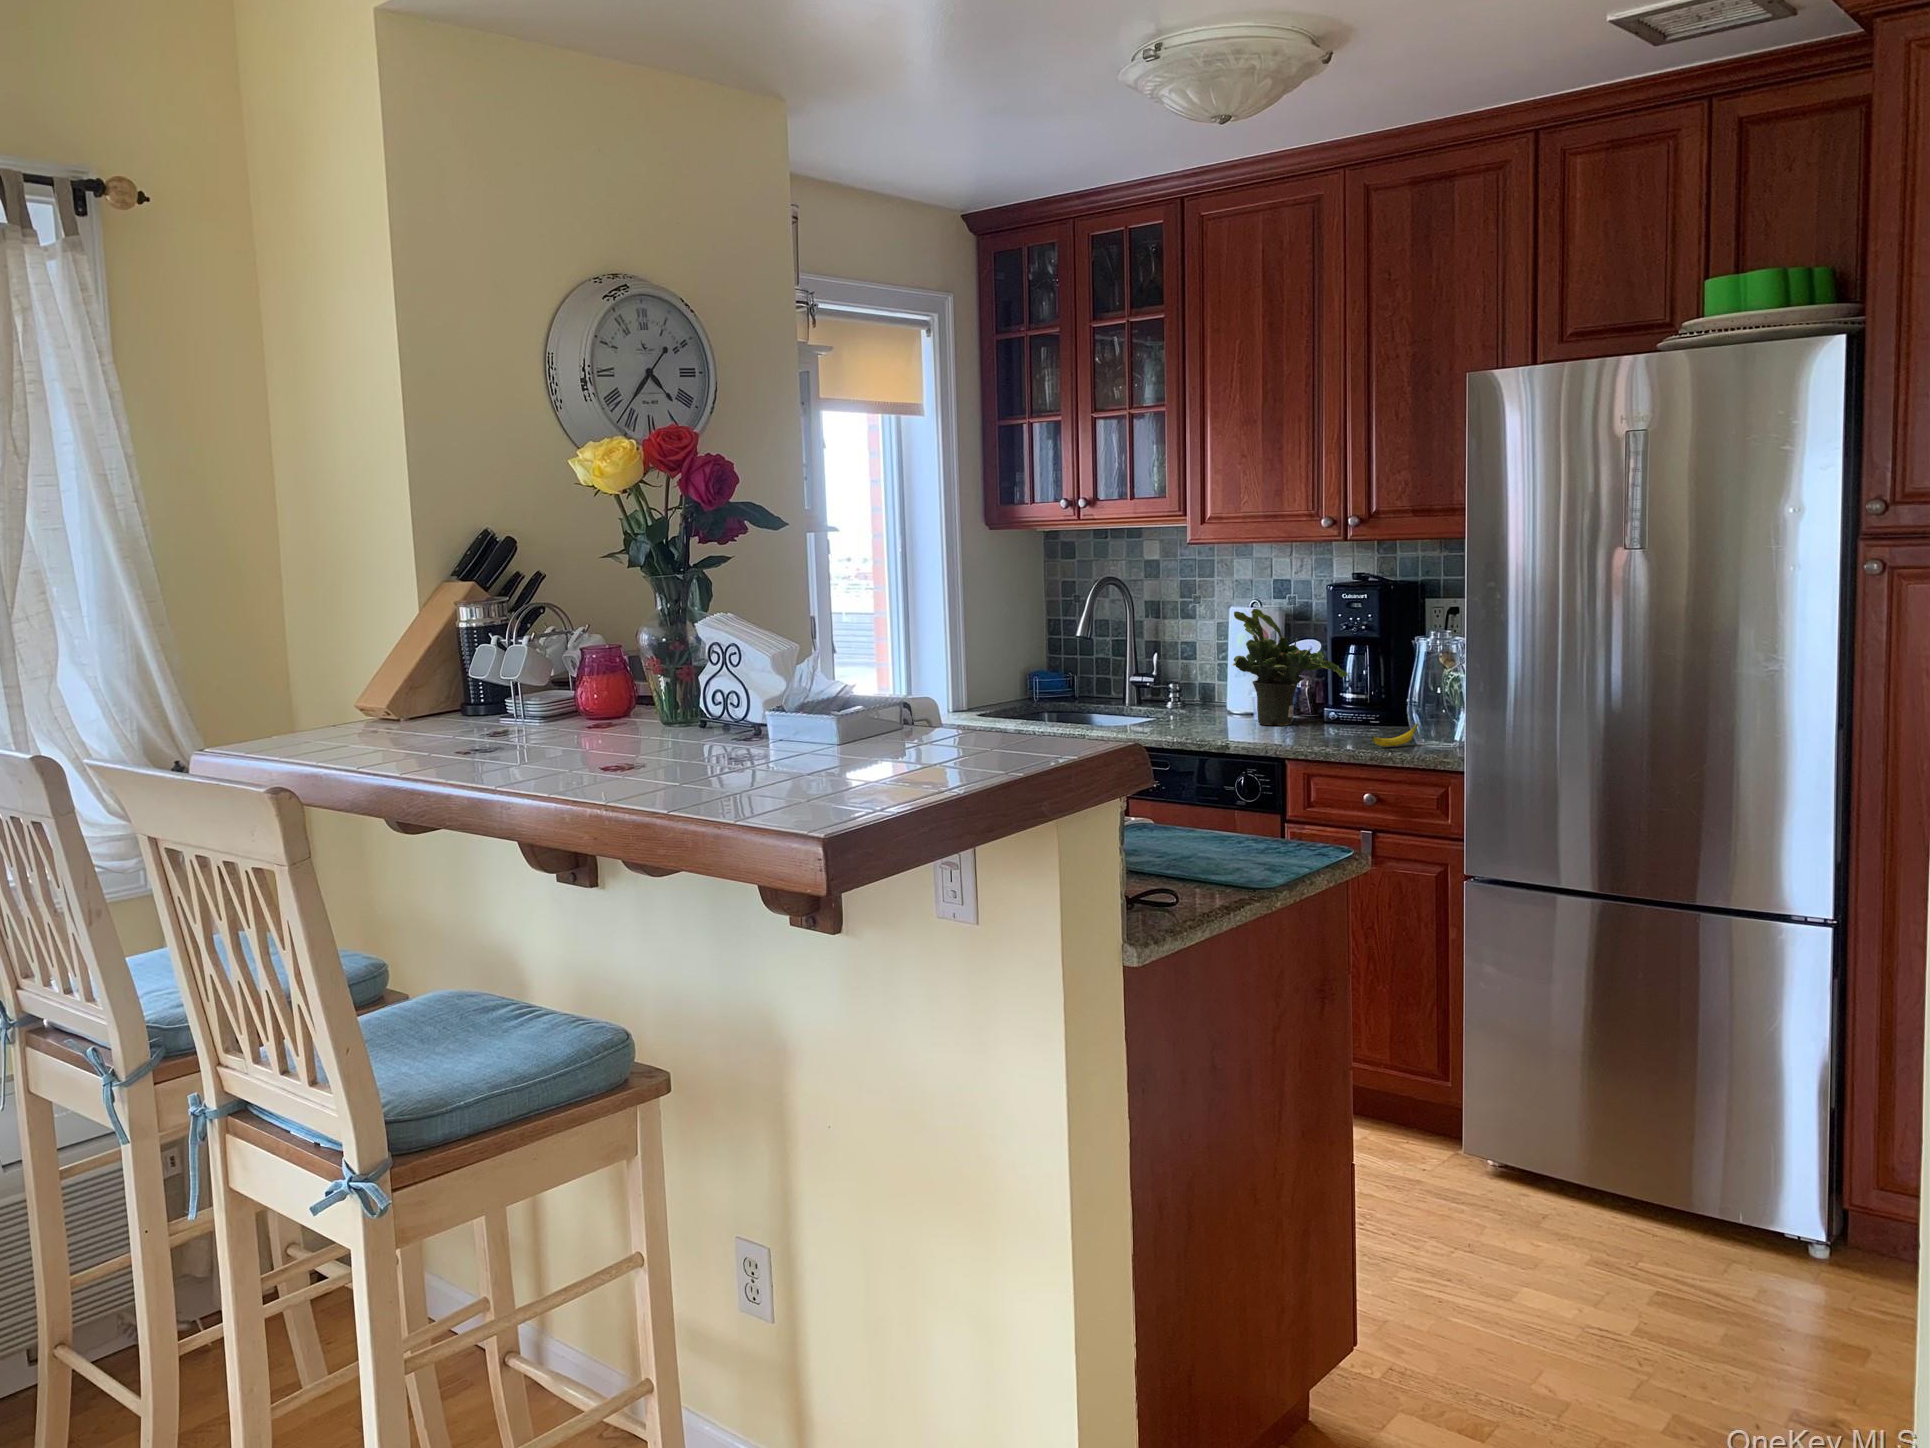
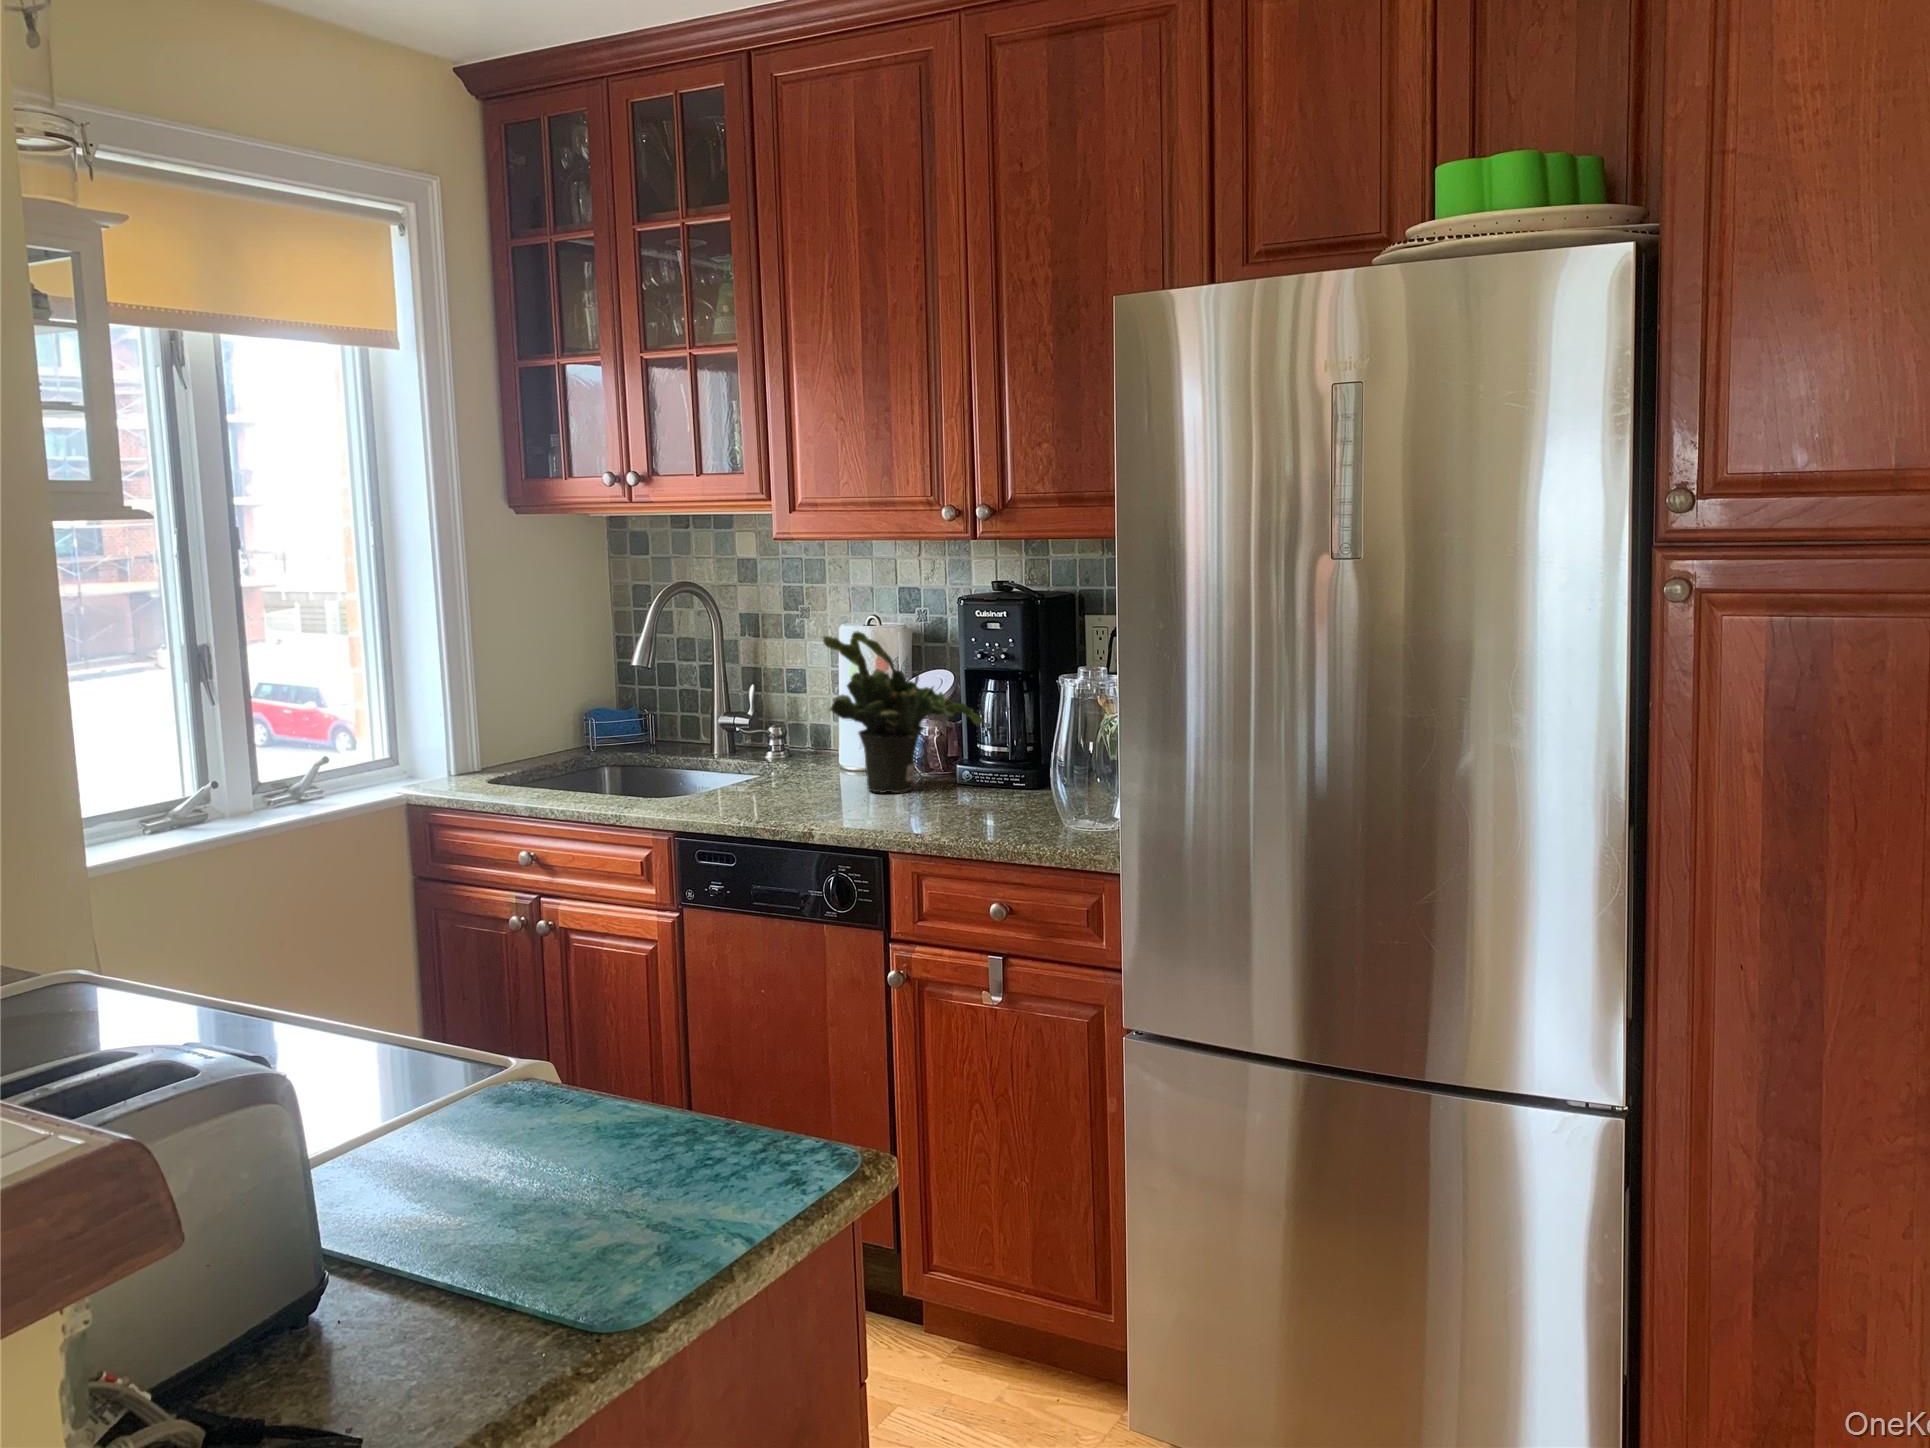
banana: present [1372,723,1418,747] -> none [1002,798,1067,834]

